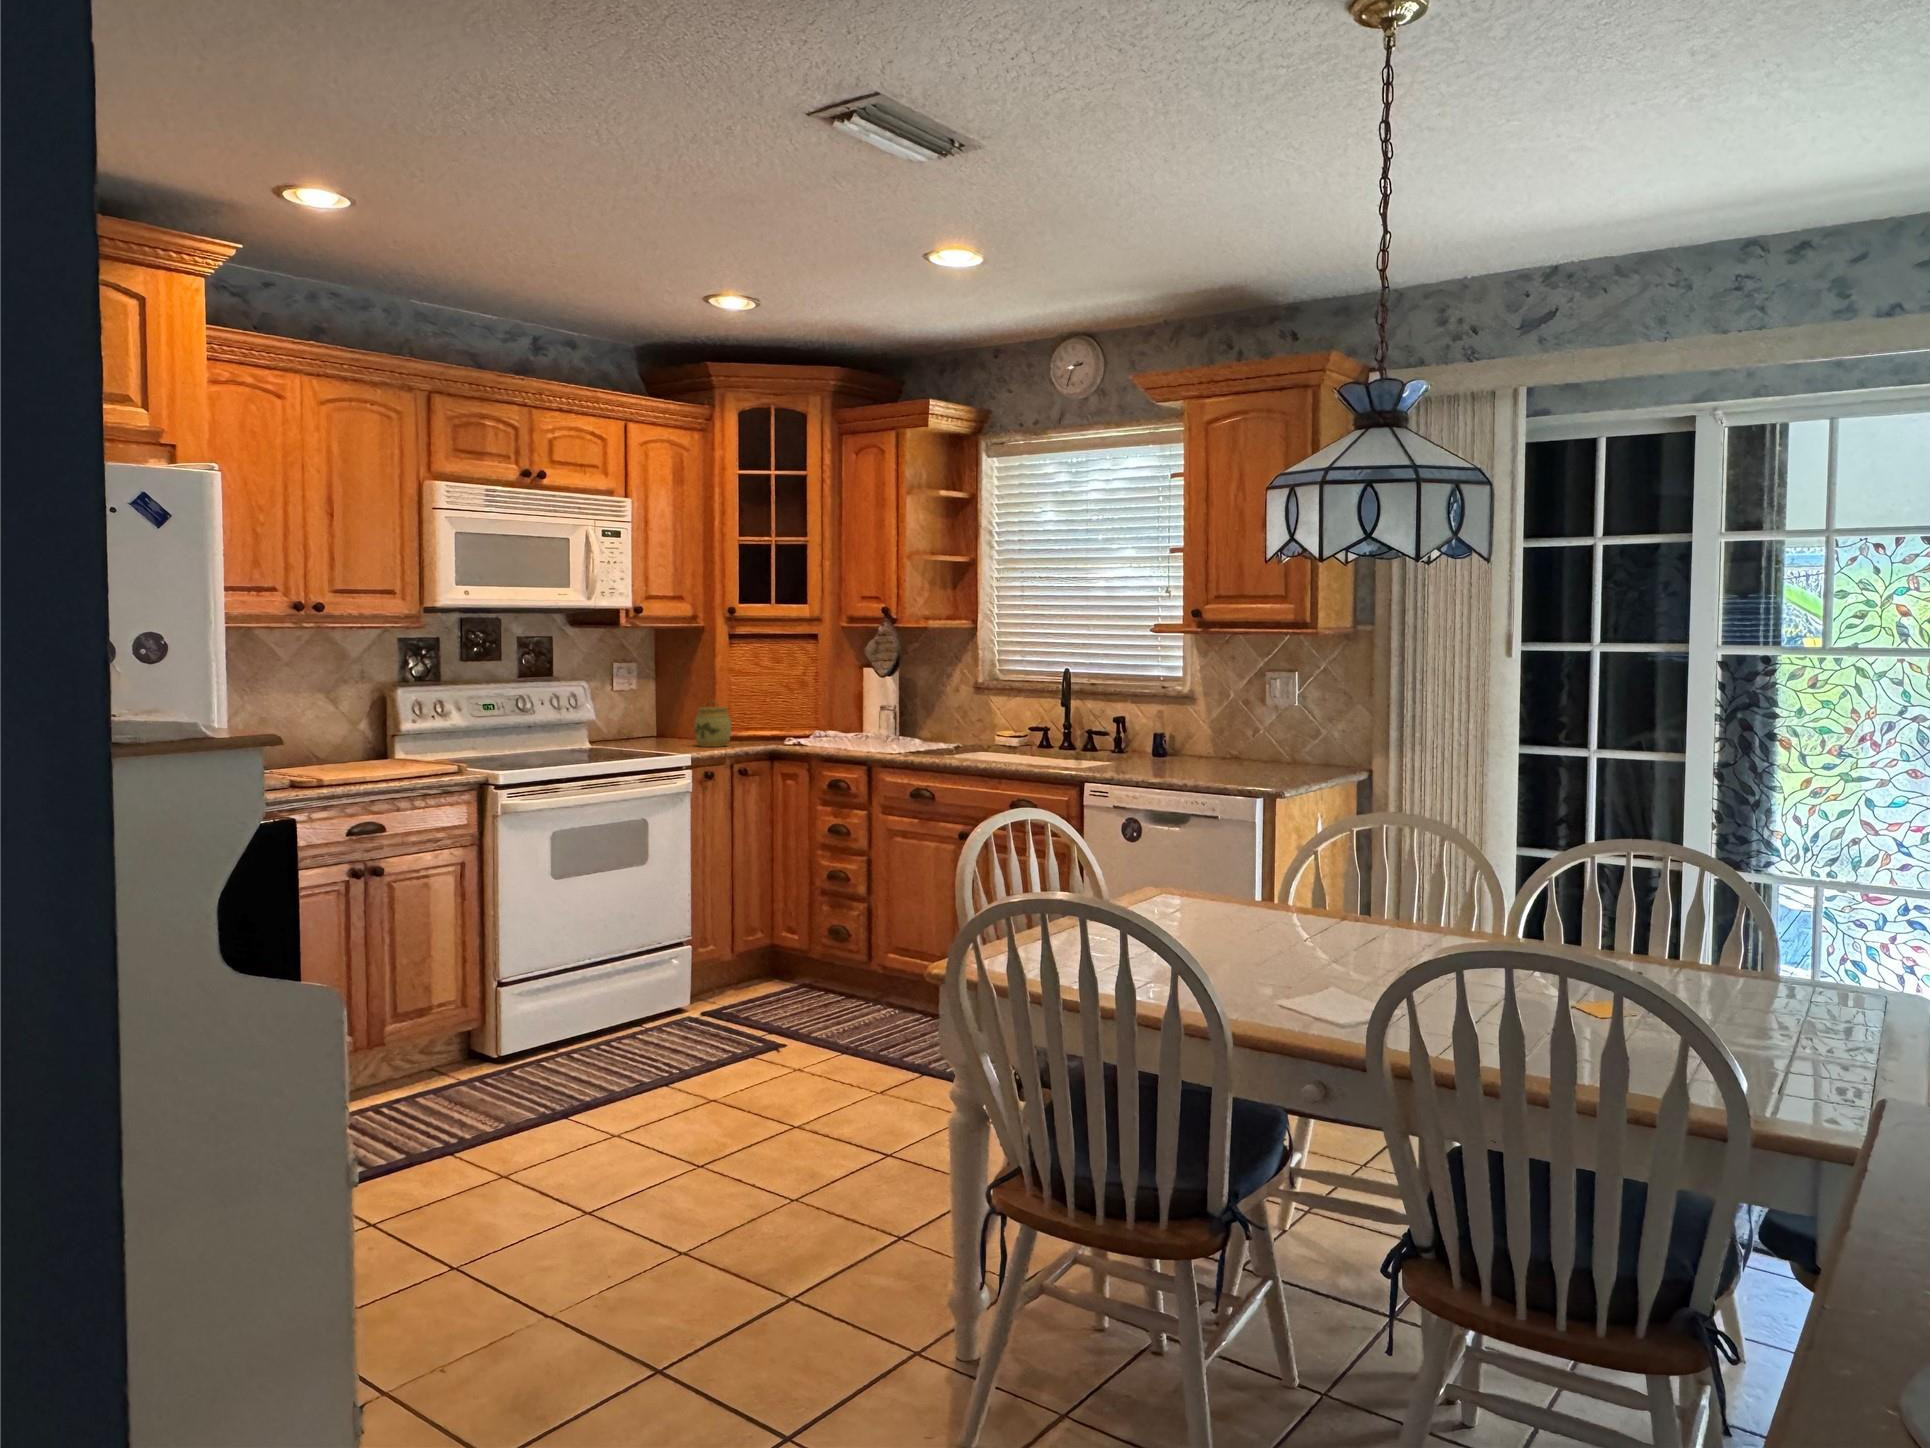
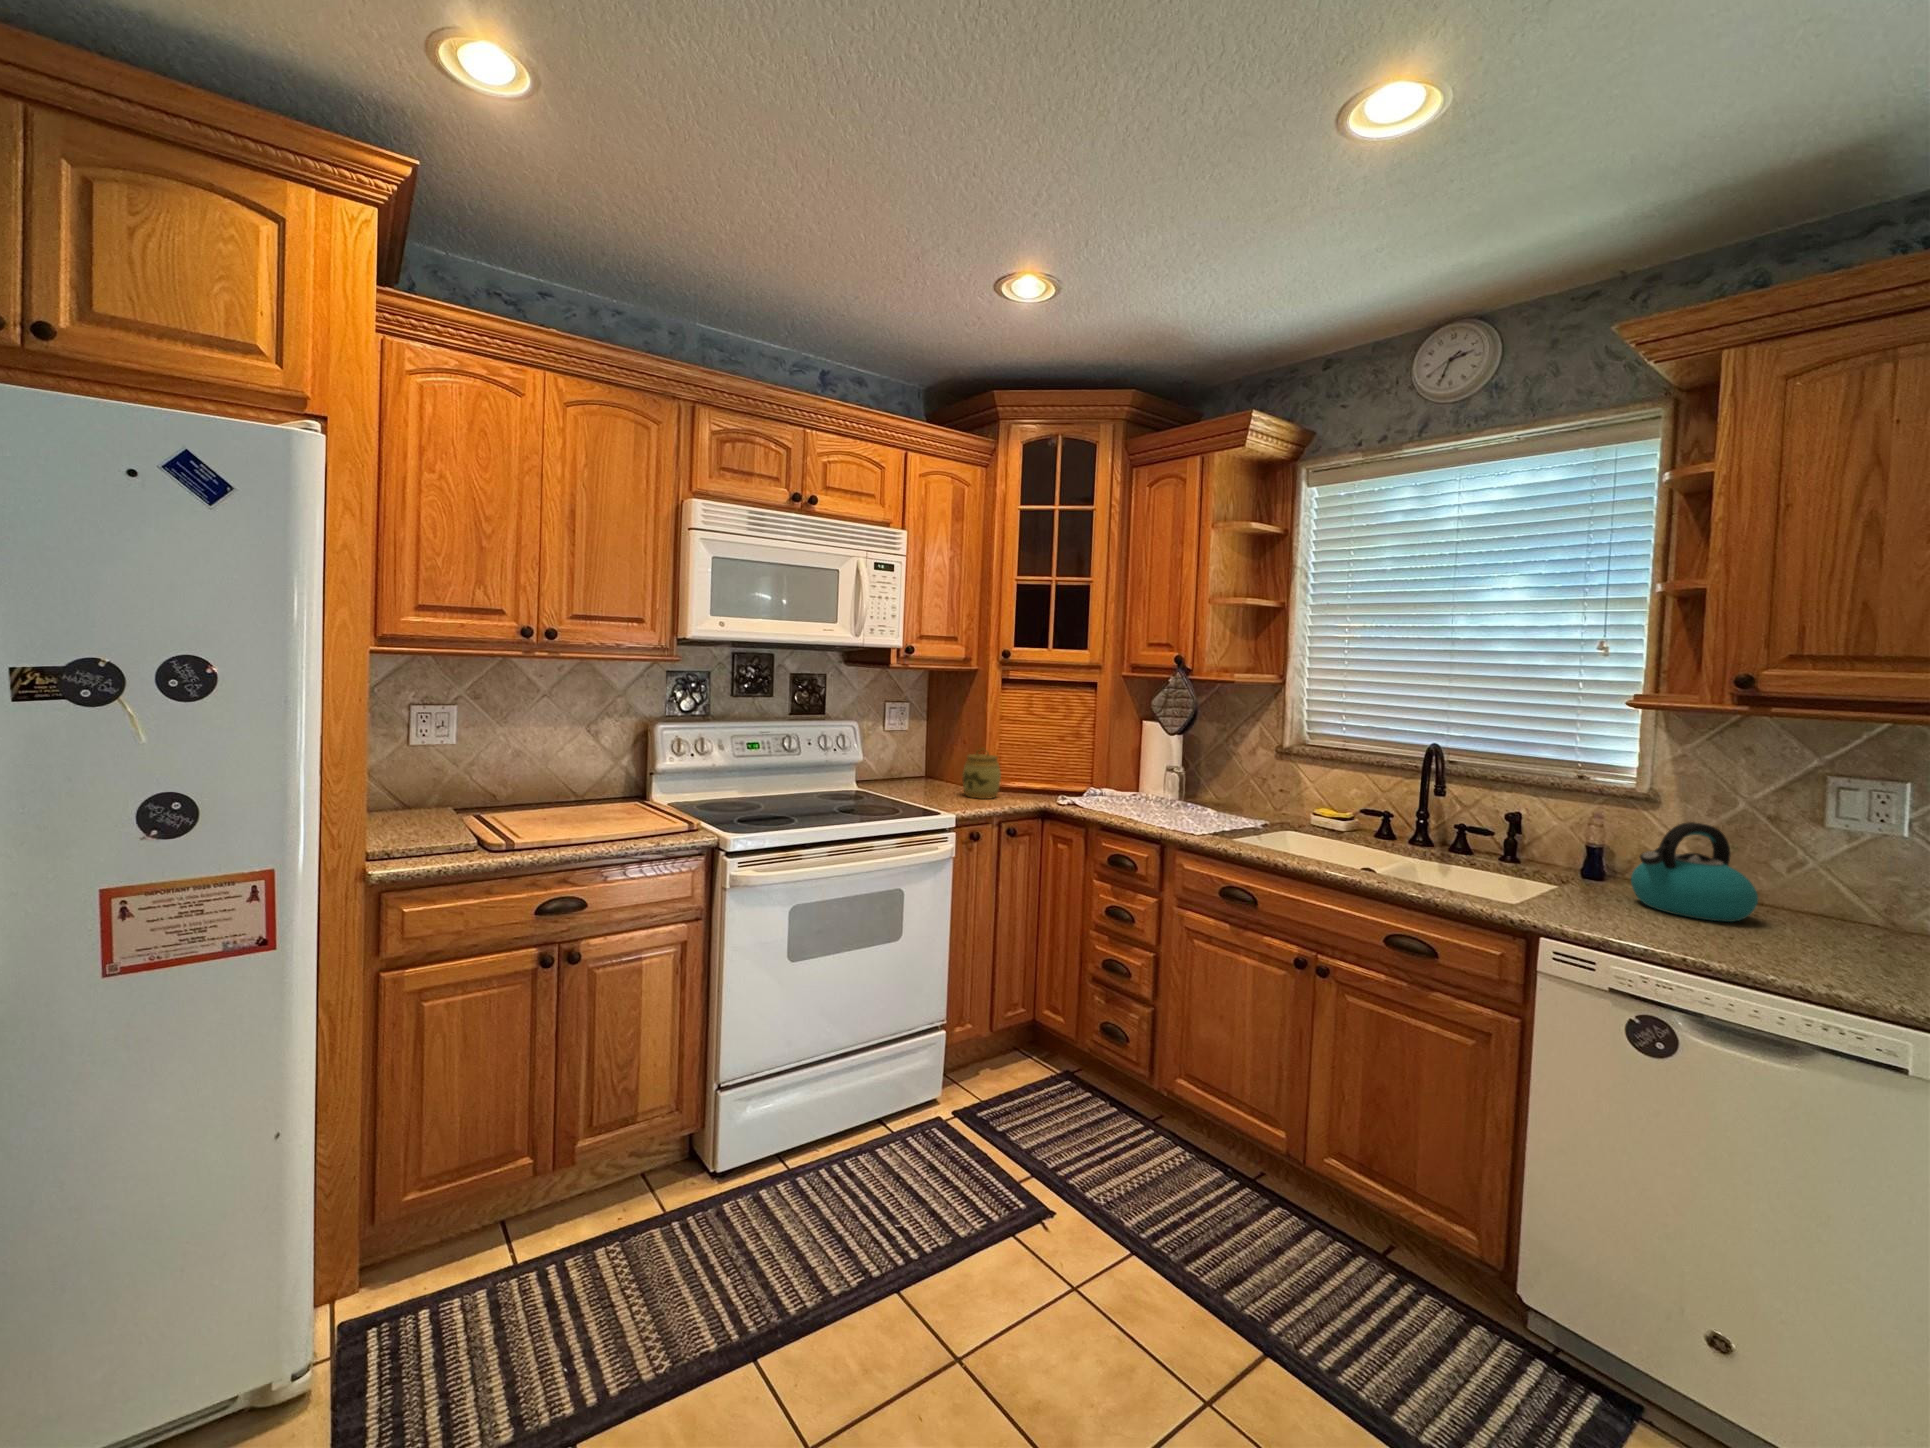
kettle: none [1159,707,1224,767] -> present [1631,822,1758,922]

